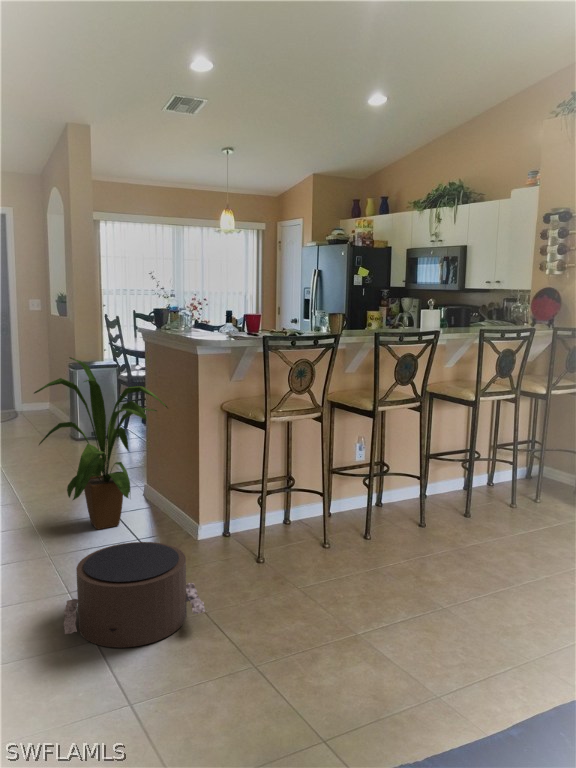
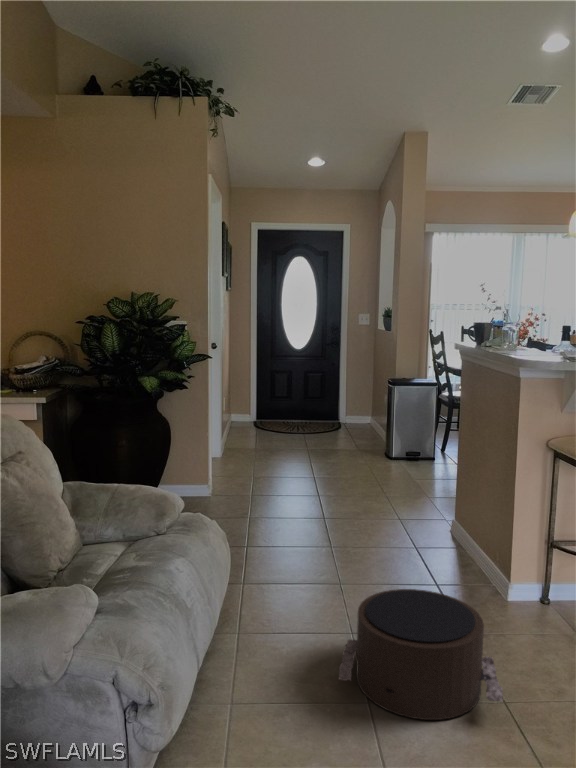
house plant: present [34,357,168,529] -> none [340,374,483,562]

